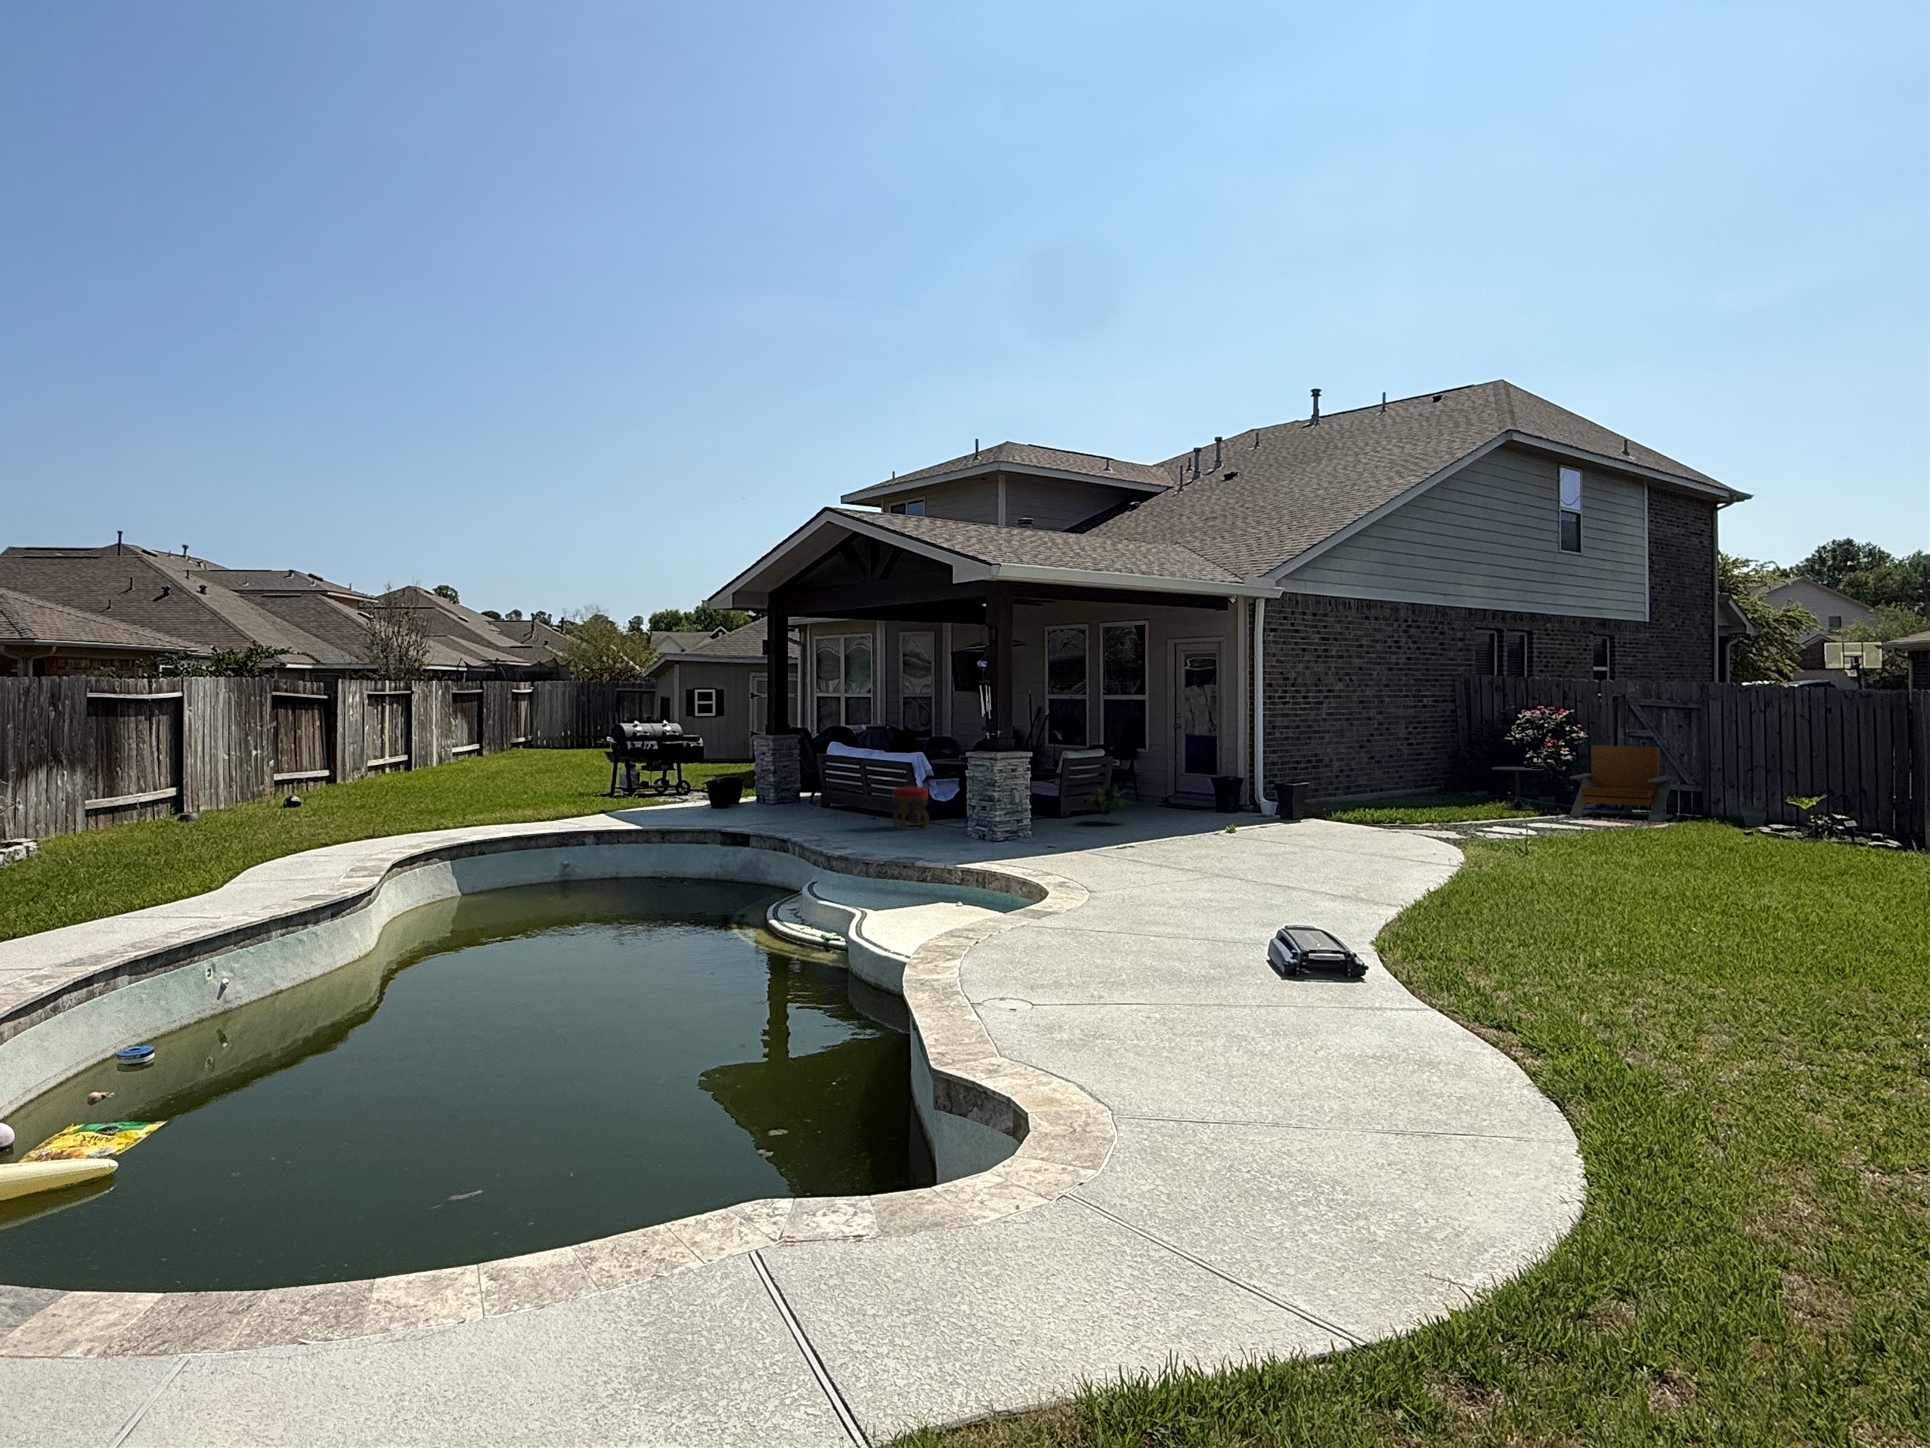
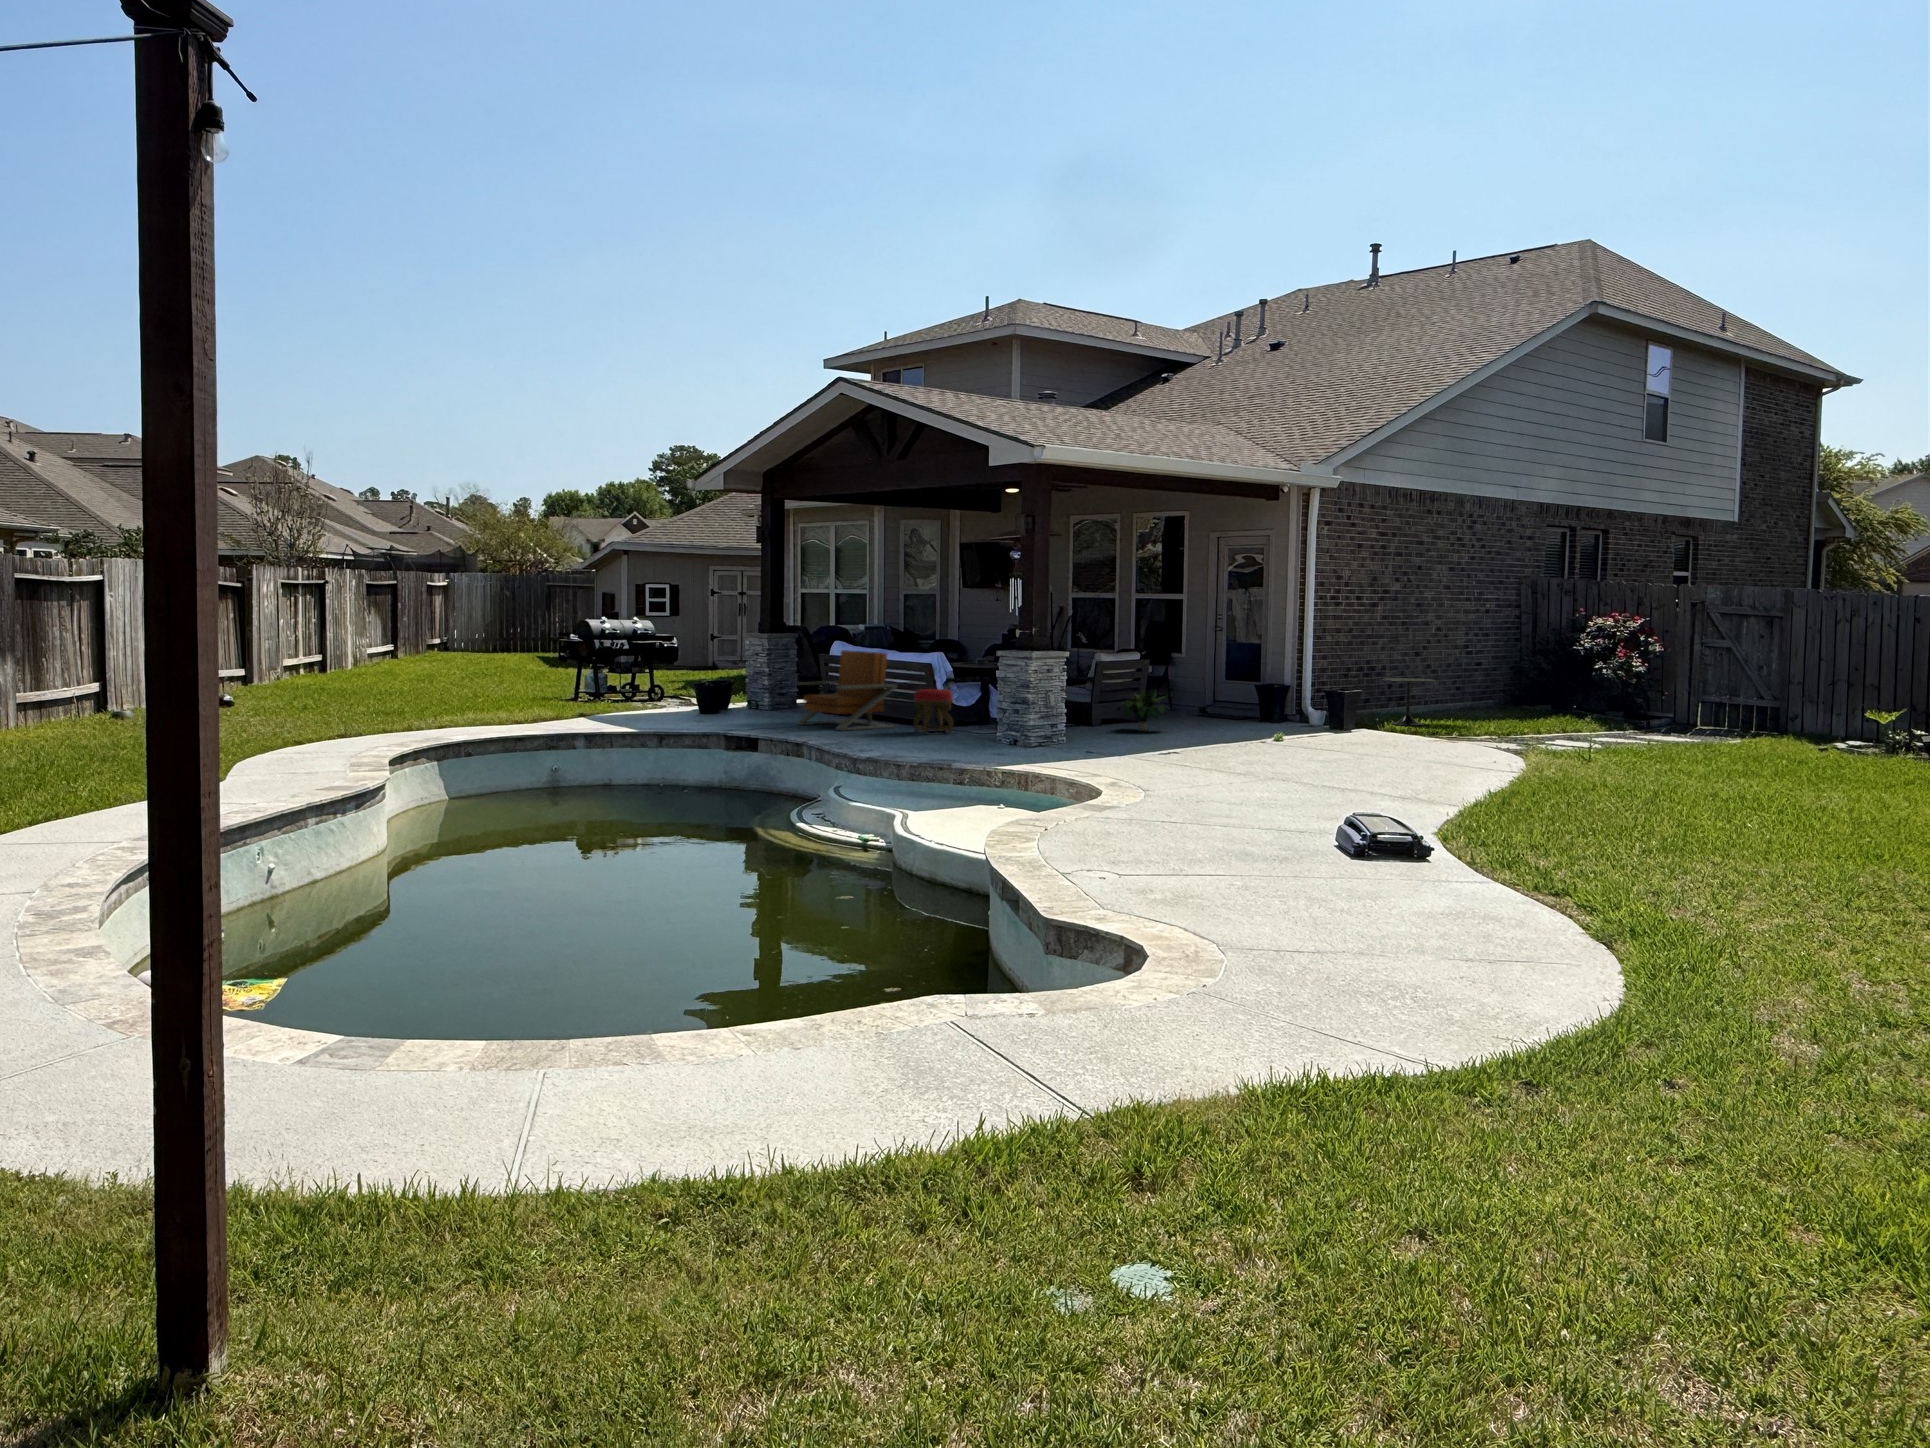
lounge chair: present [1569,745,1673,822] -> present [797,650,897,731]
side table: present [1492,767,1543,810] -> present [1382,678,1435,726]
bucket: present [1741,795,1767,826] -> none [1815,707,1842,740]

